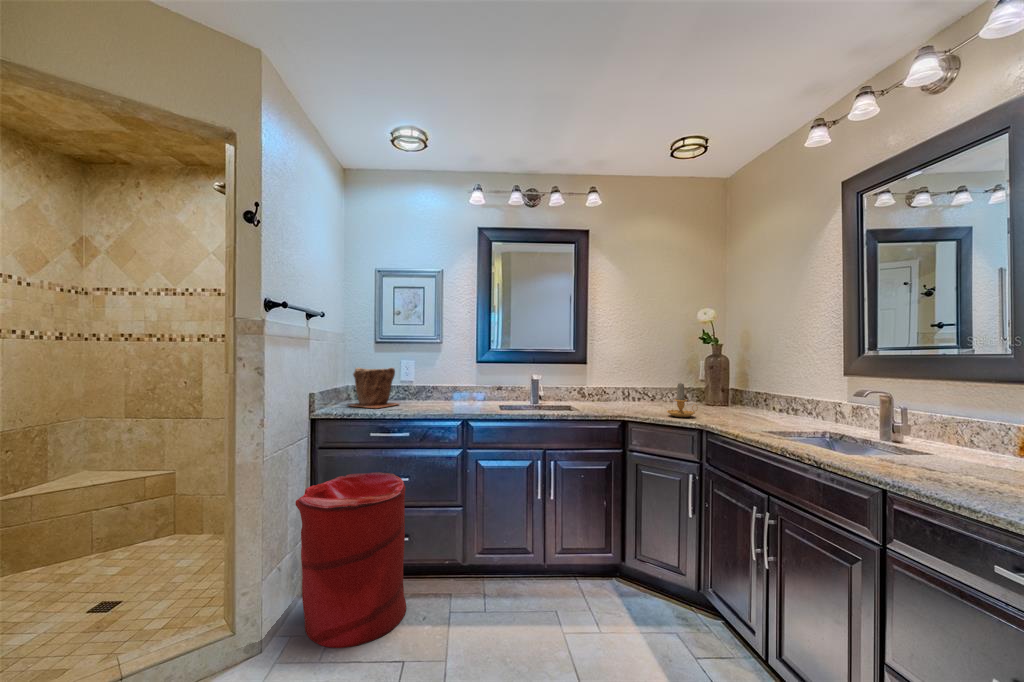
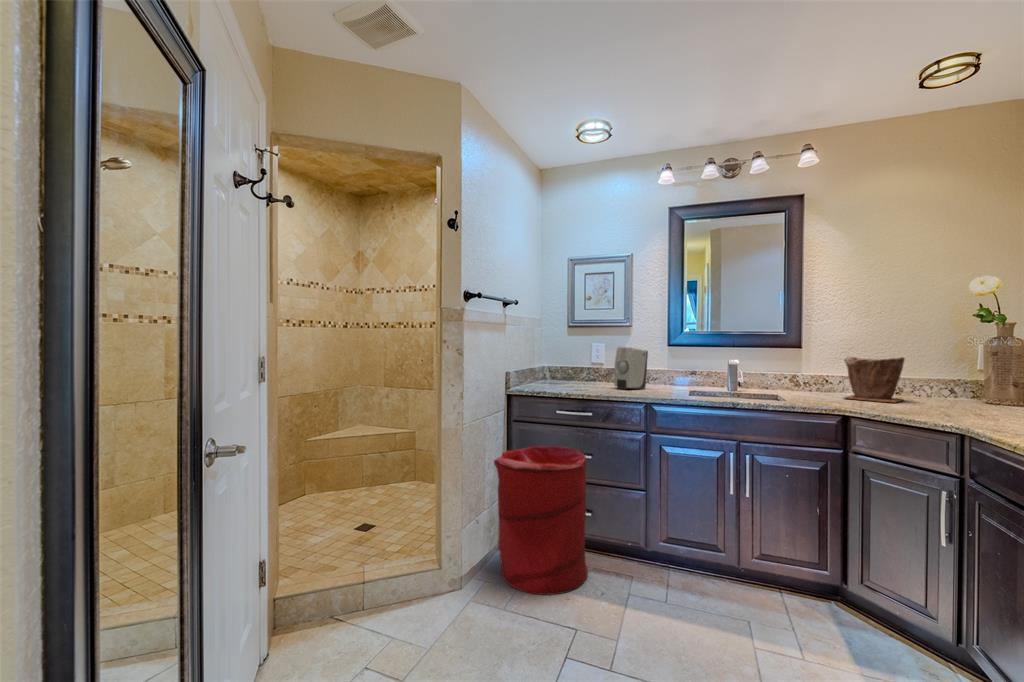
soap dispenser: none [428,363,460,406] -> present [614,347,648,390]
plant pot: present [349,368,398,408] -> present [844,357,905,402]
candle: present [667,383,698,417] -> none [911,370,964,417]

